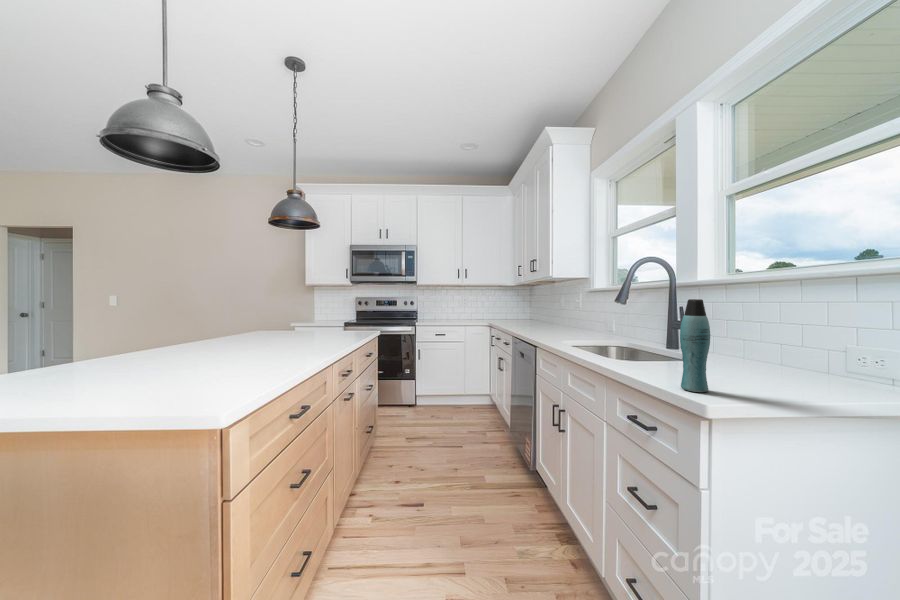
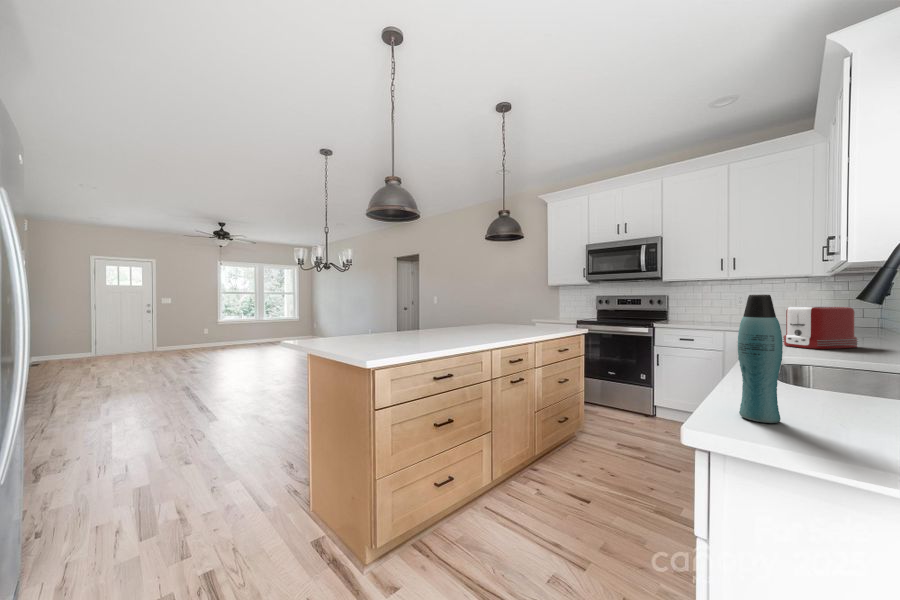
toaster: none [530,306,561,335] -> present [783,307,859,349]

